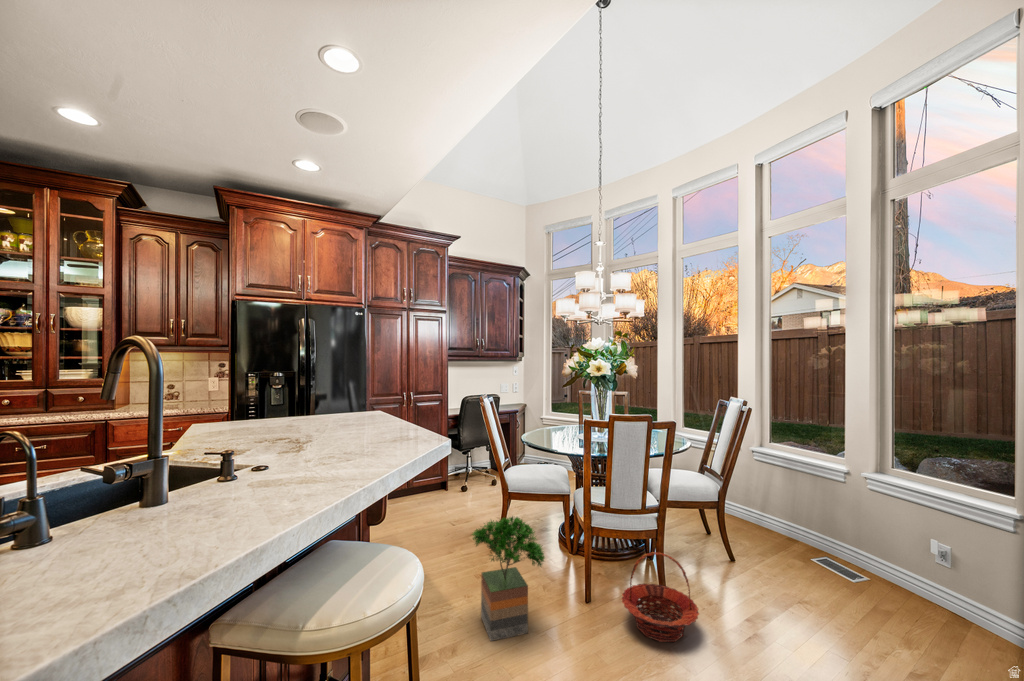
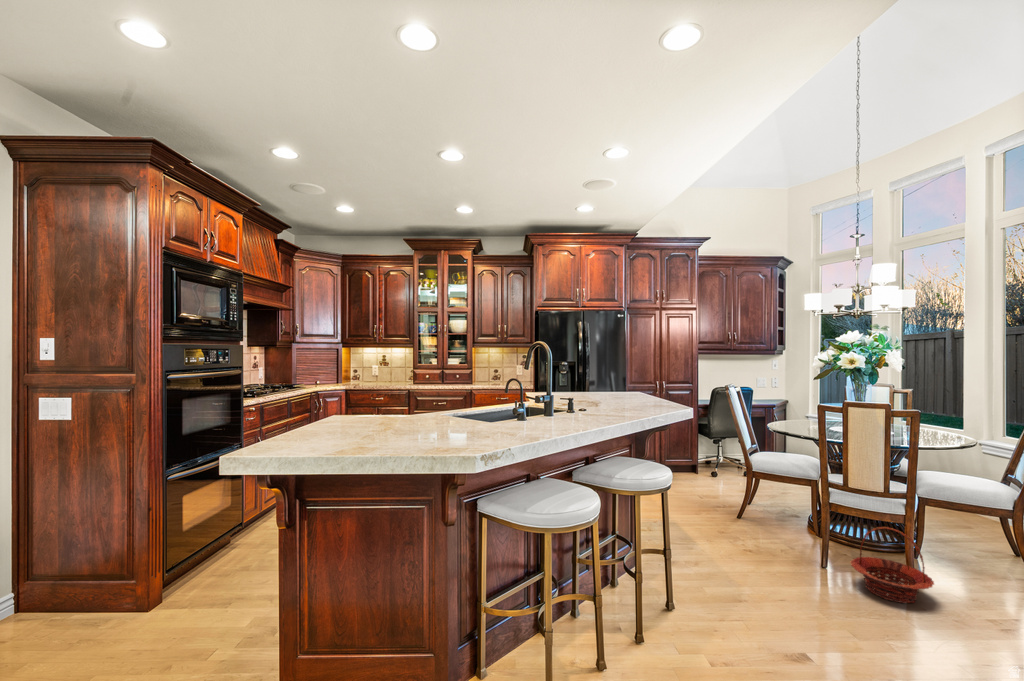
potted tree: present [472,517,545,641] -> none [711,477,774,566]

